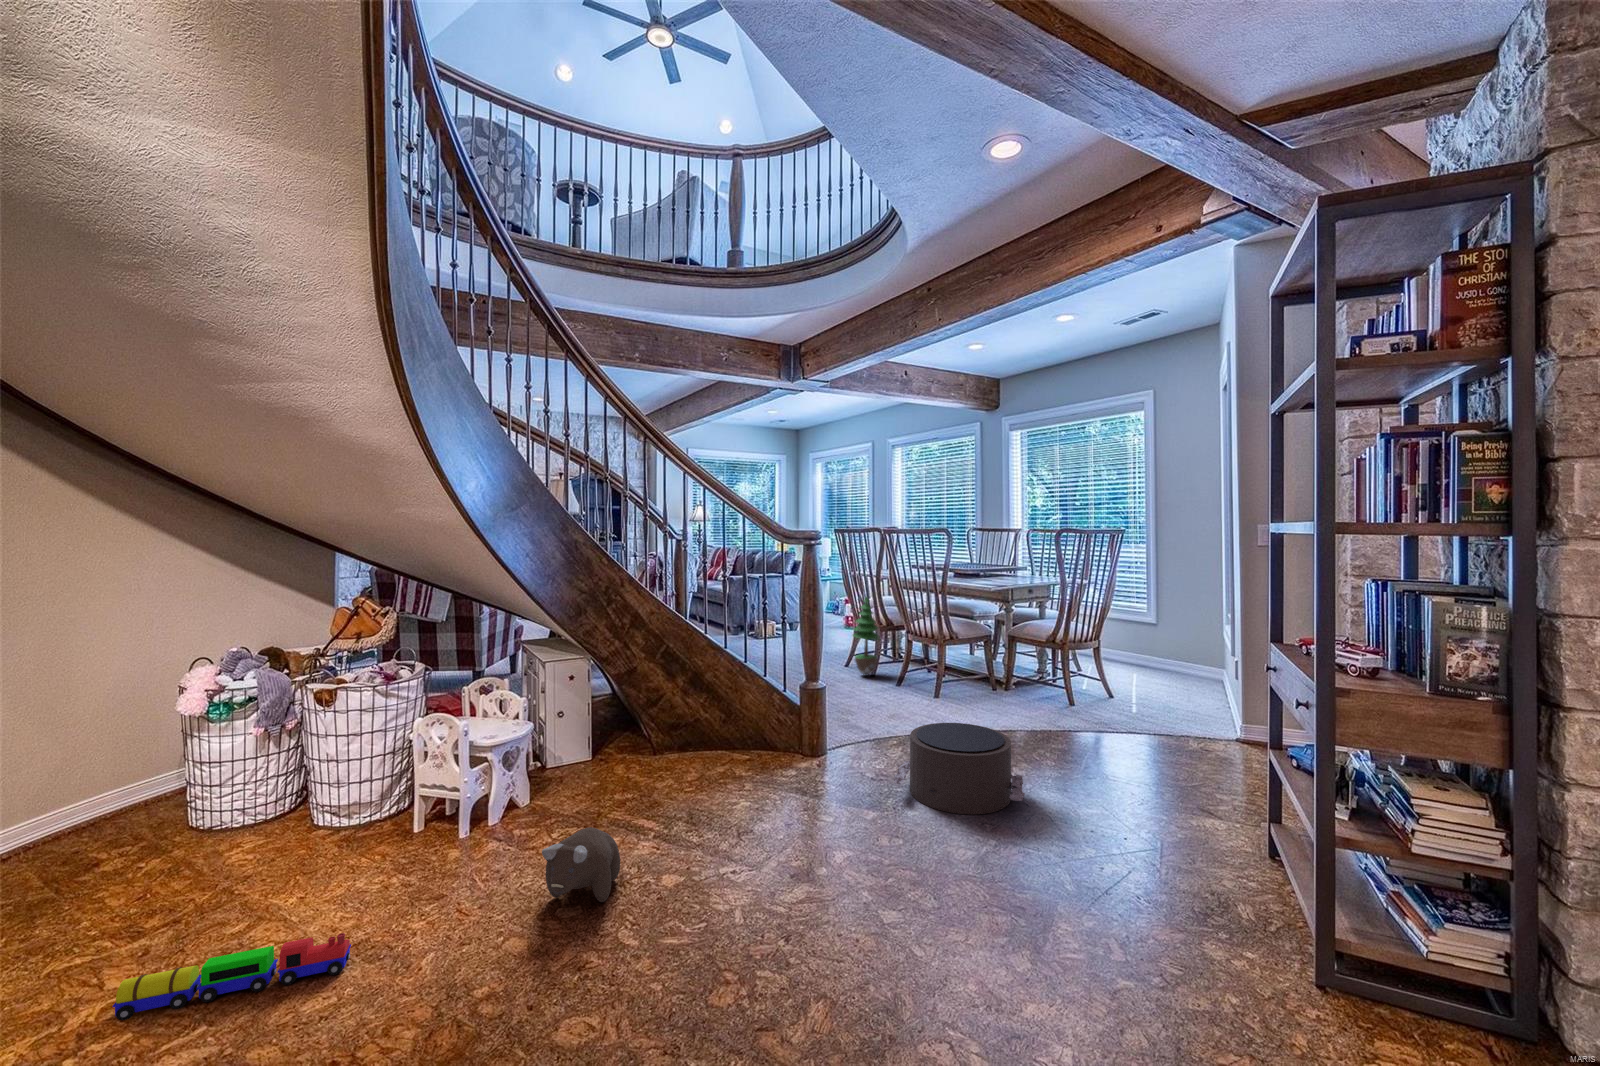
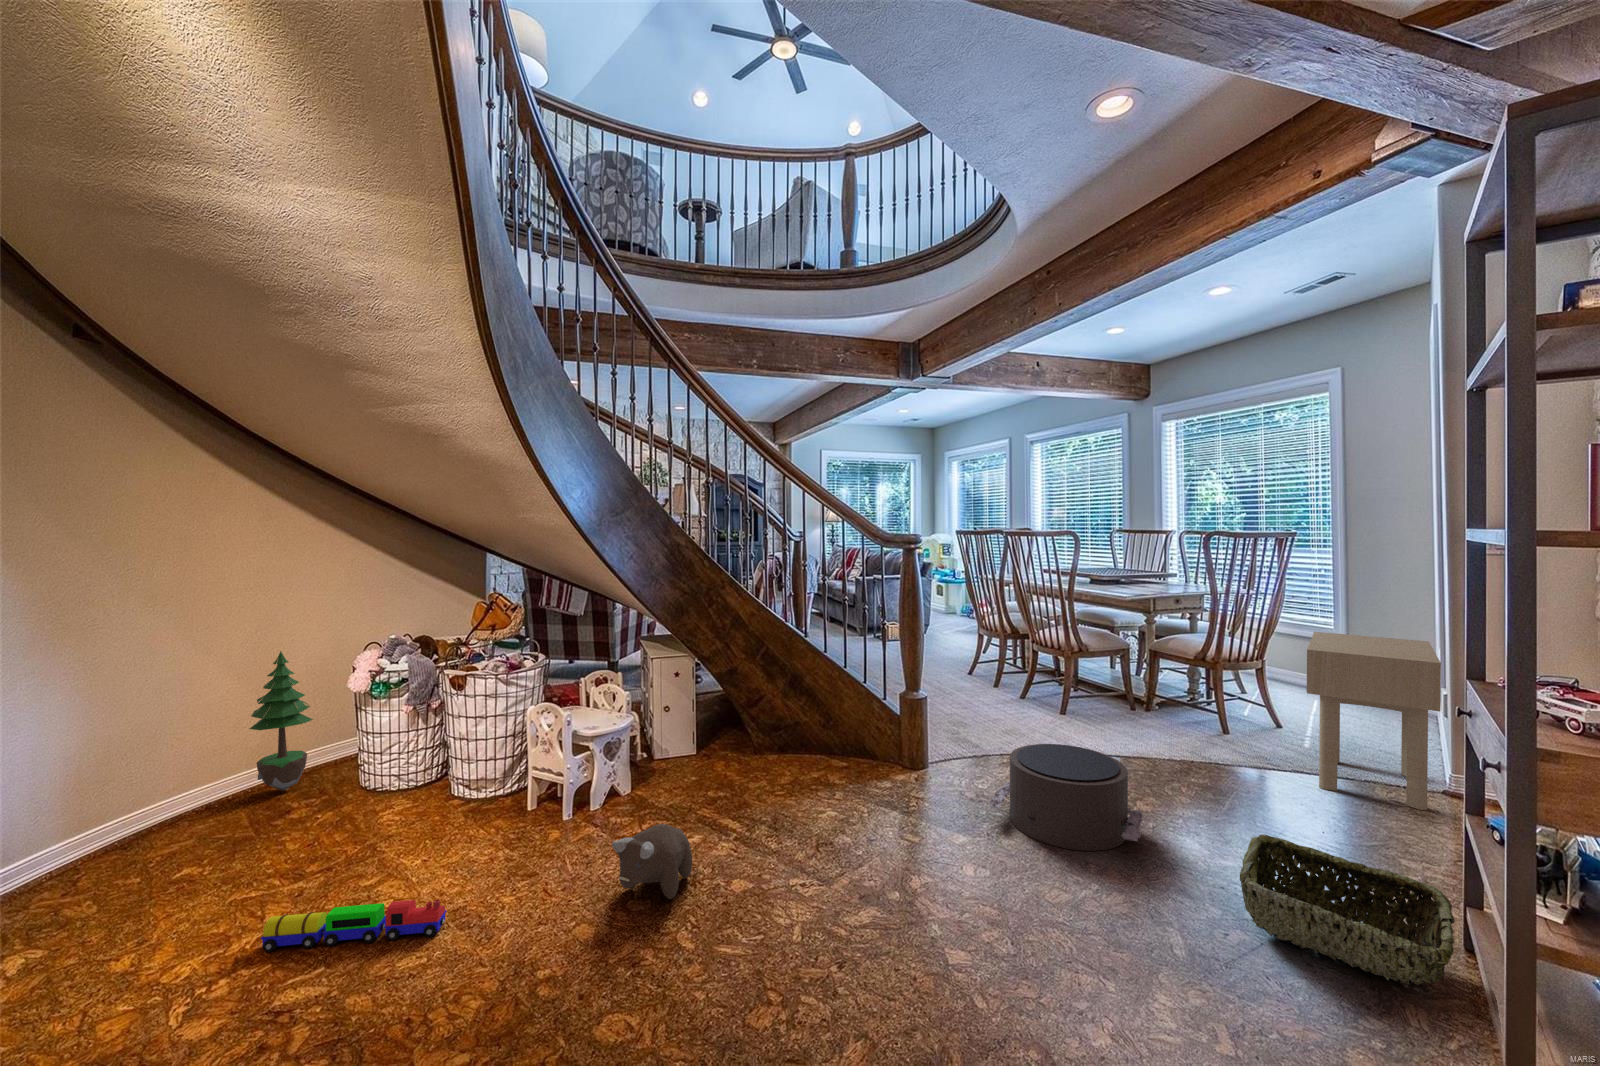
potted tree: present [853,596,880,676] -> present [249,651,313,791]
side table: none [1141,614,1237,756] -> present [1307,632,1441,810]
woven basket: none [1109,783,1262,888] -> present [1240,834,1455,985]

